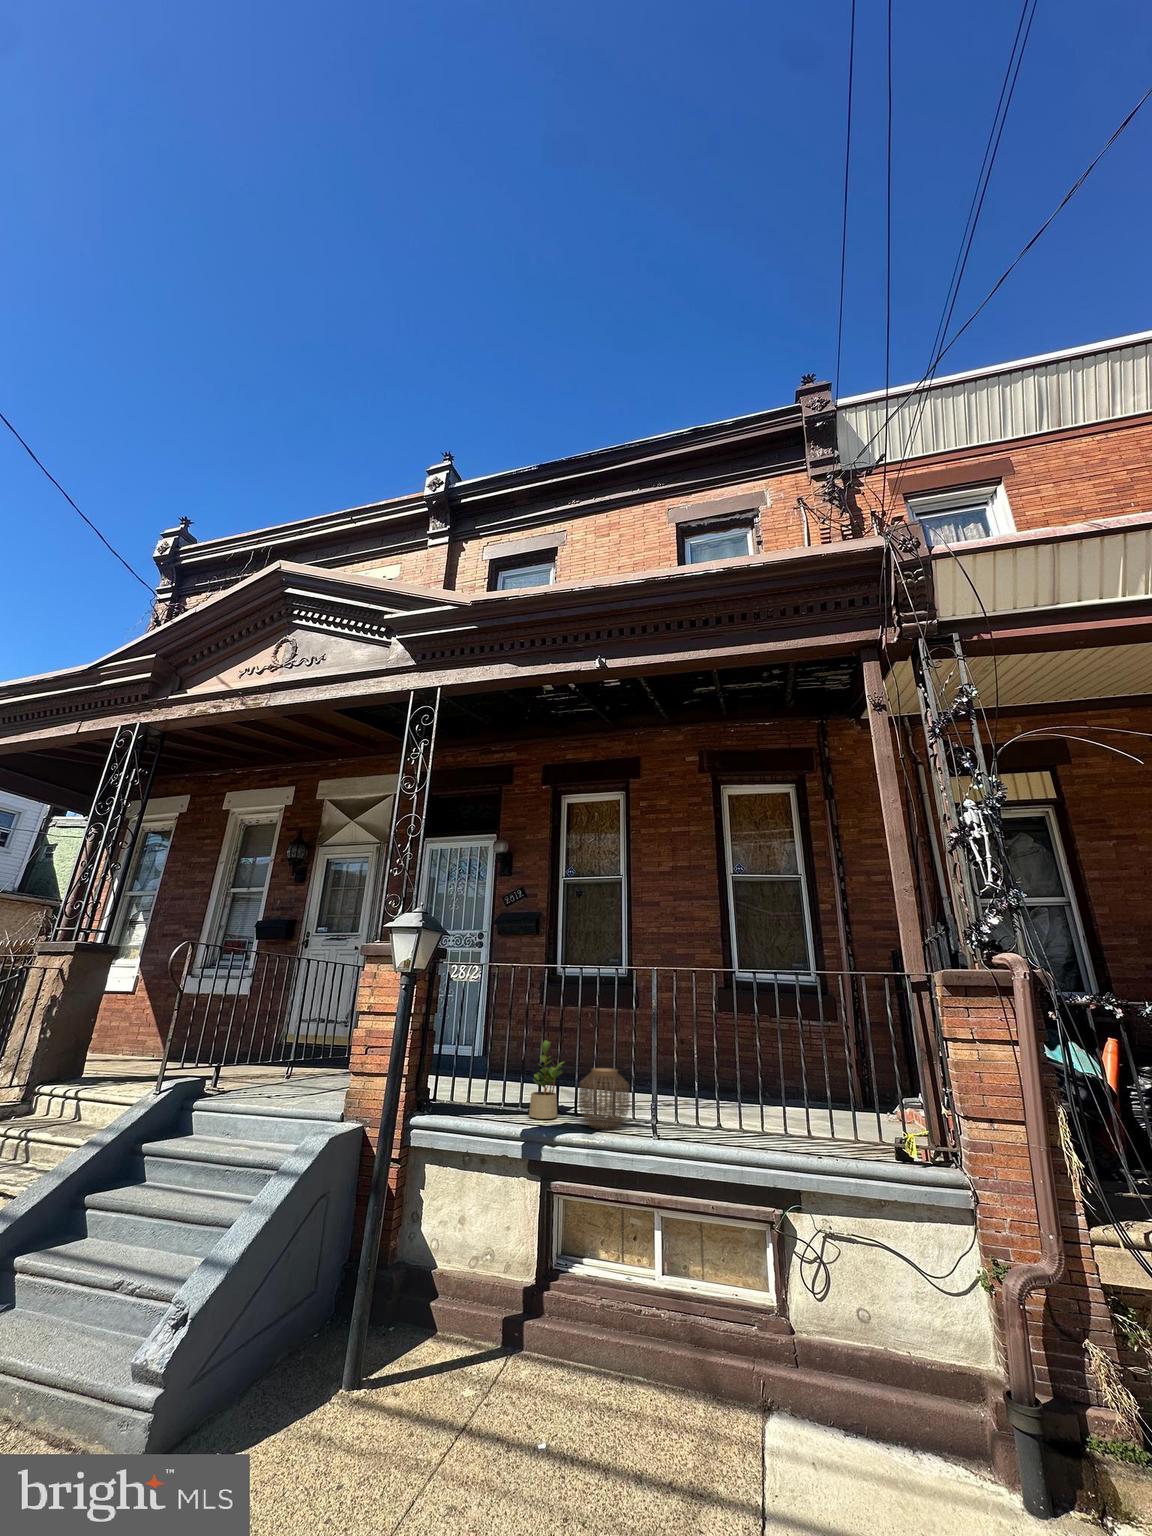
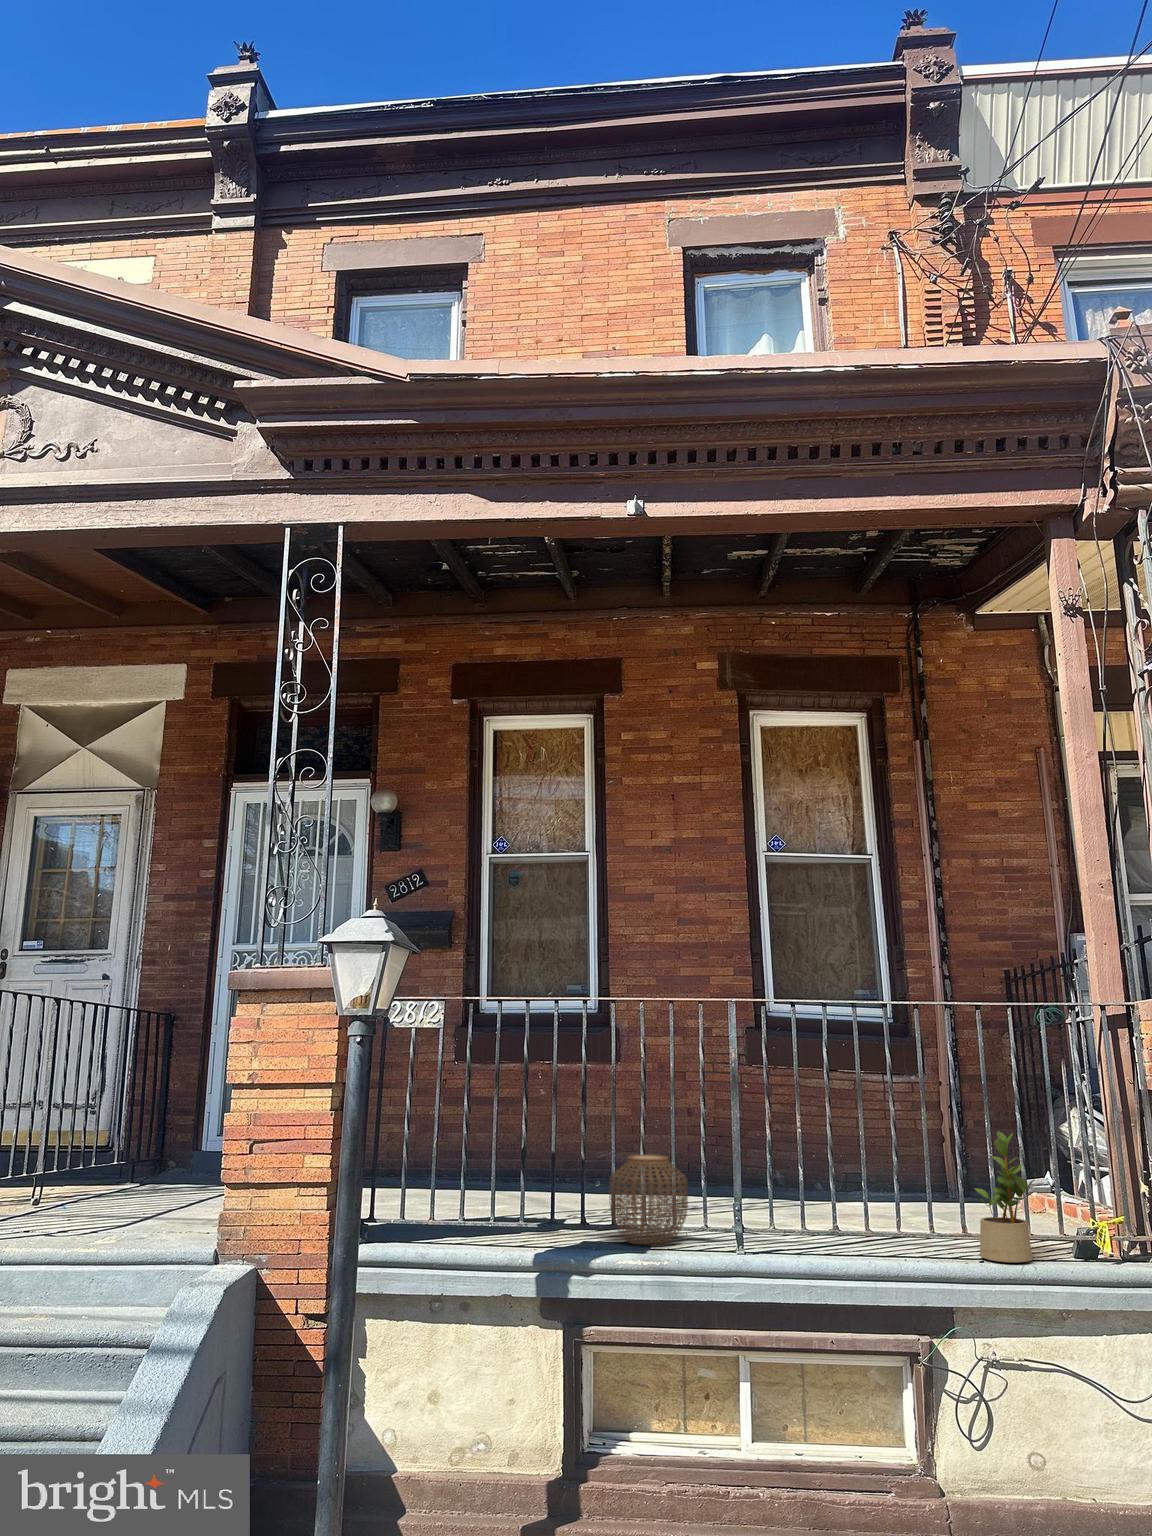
potted plant: present [529,1040,564,1119] -> present [975,1131,1035,1263]

